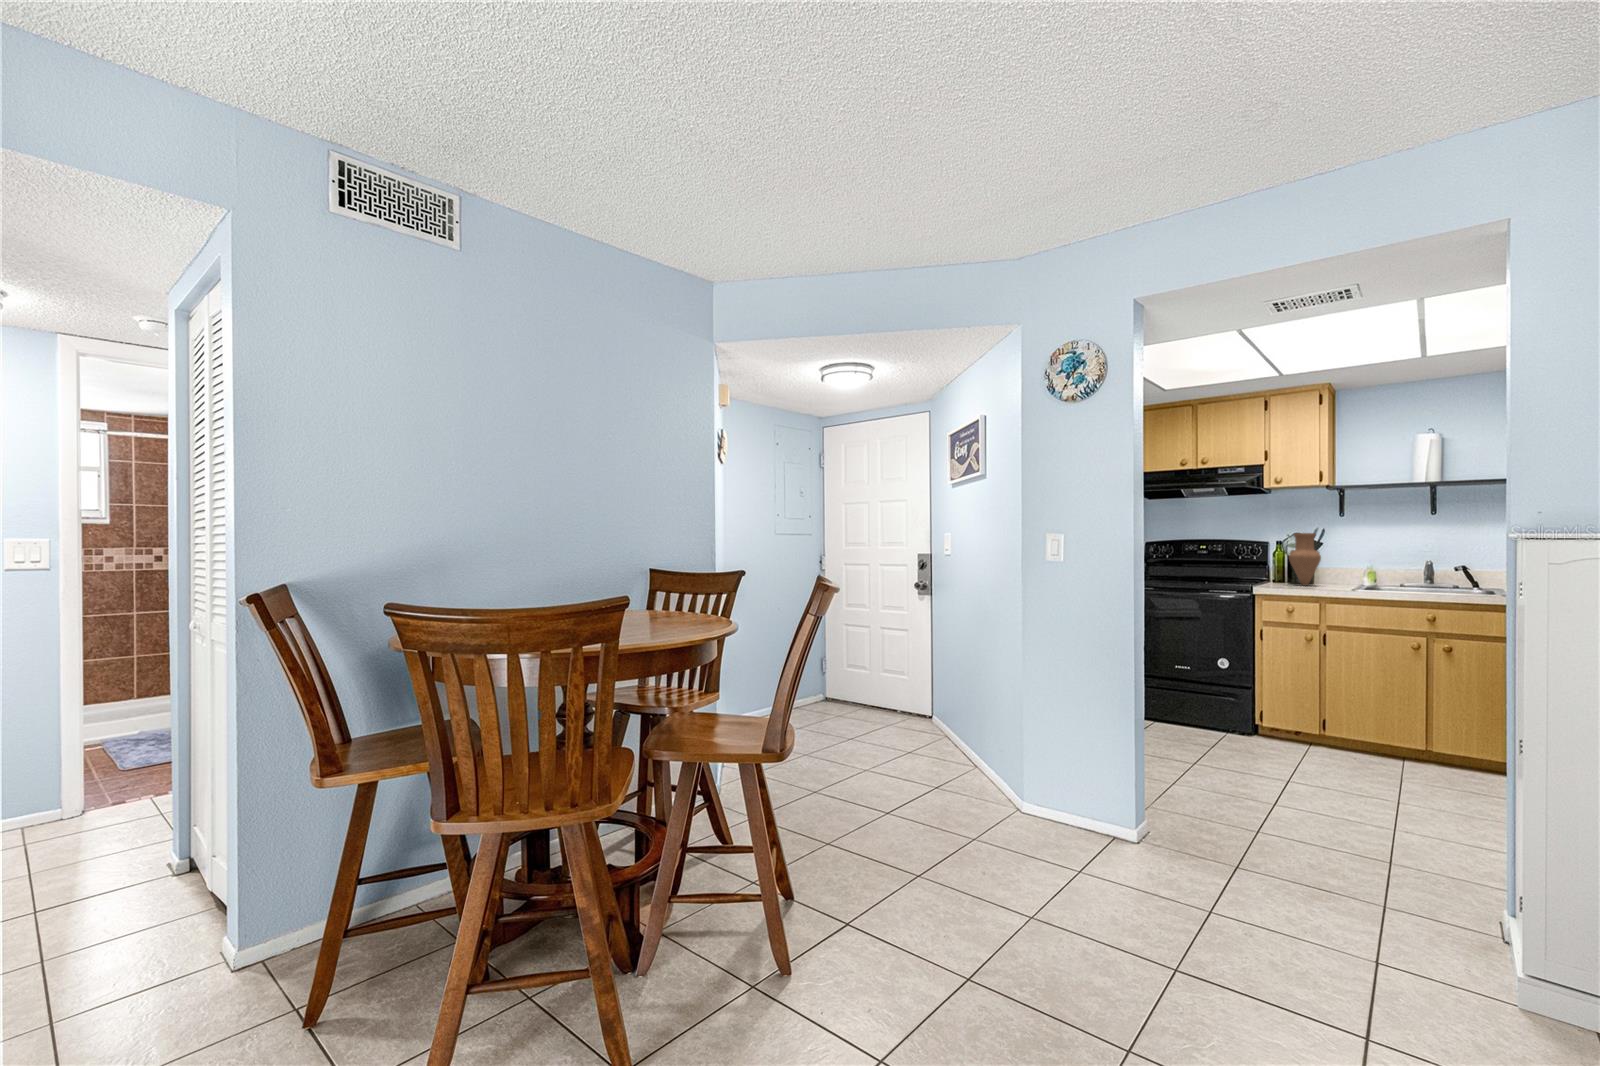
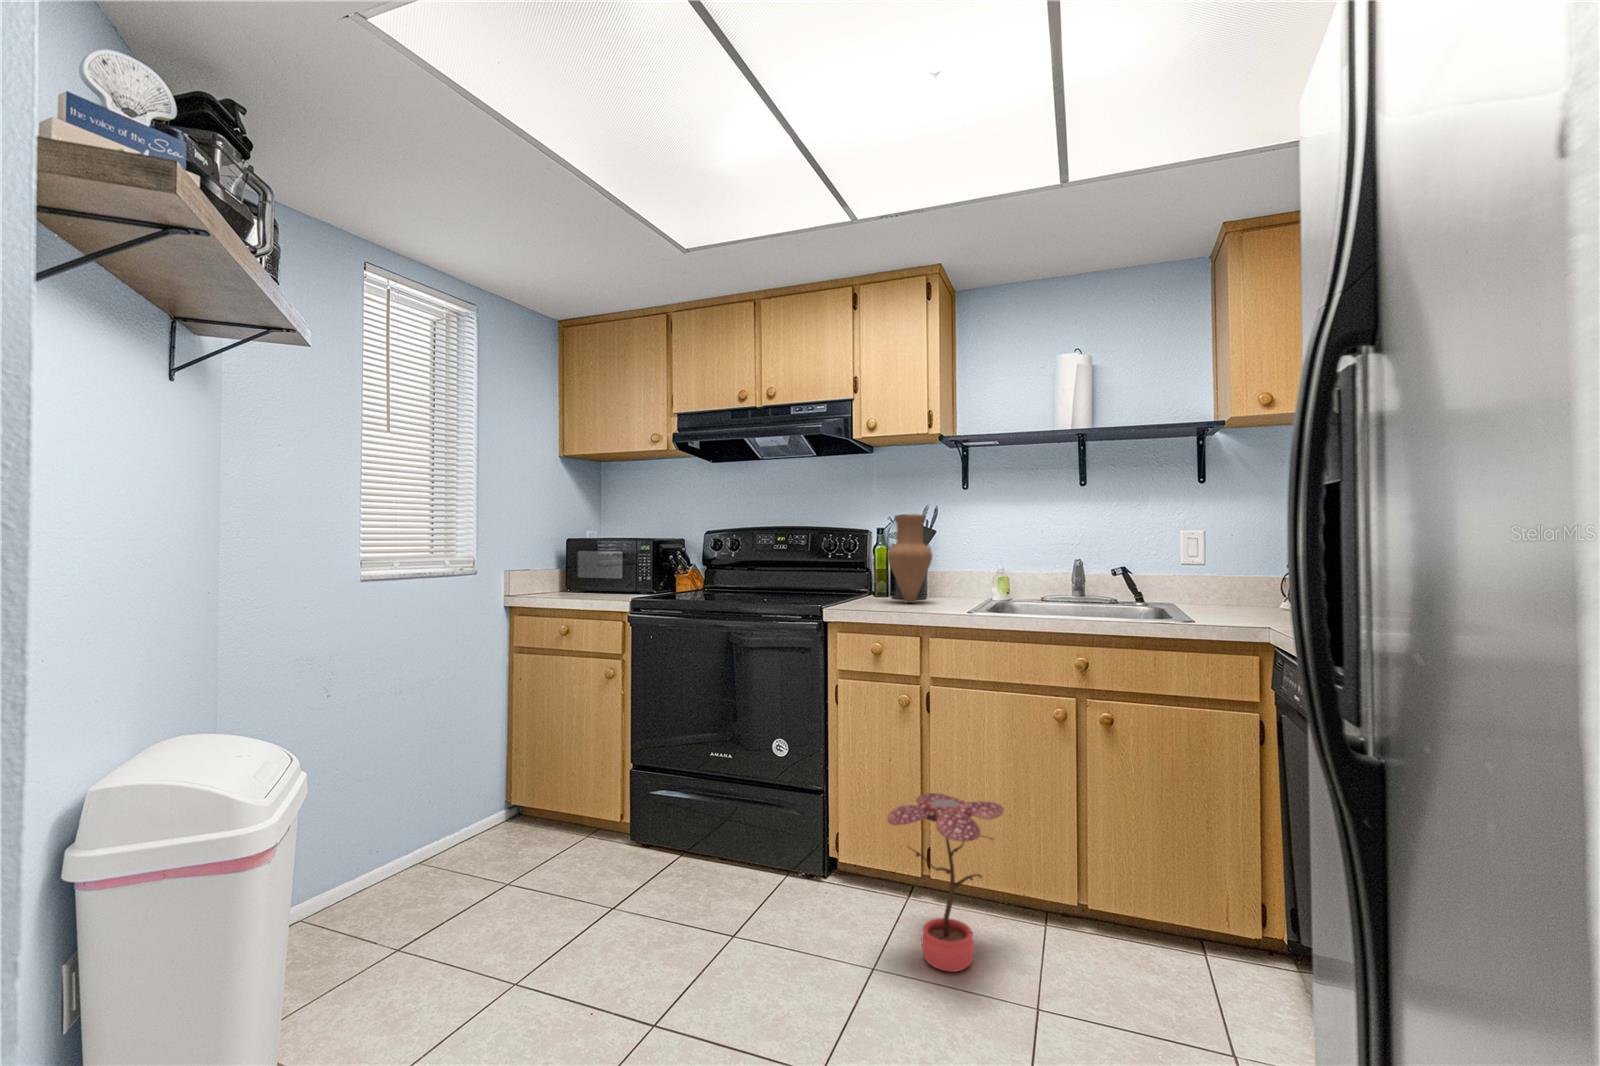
potted plant: none [1308,682,1380,766] -> present [887,793,1004,972]

